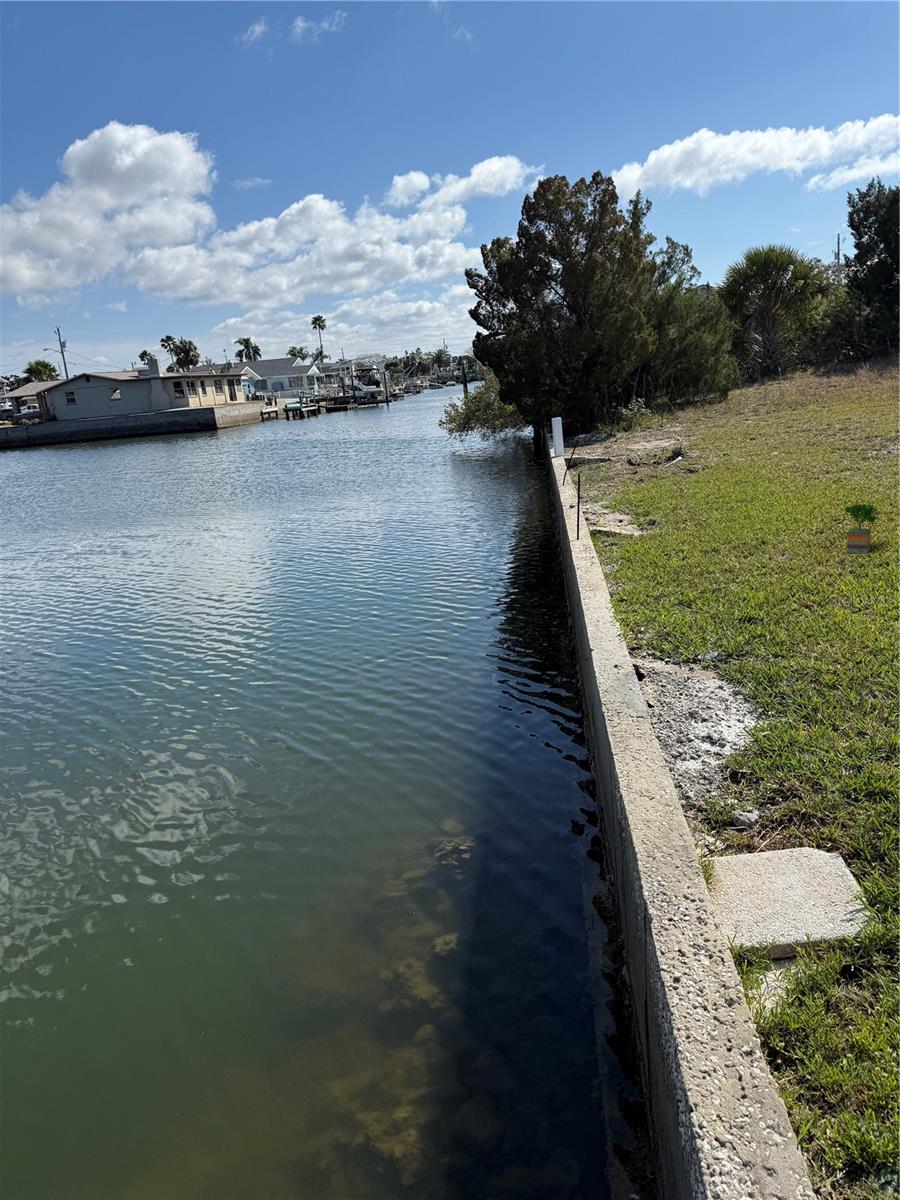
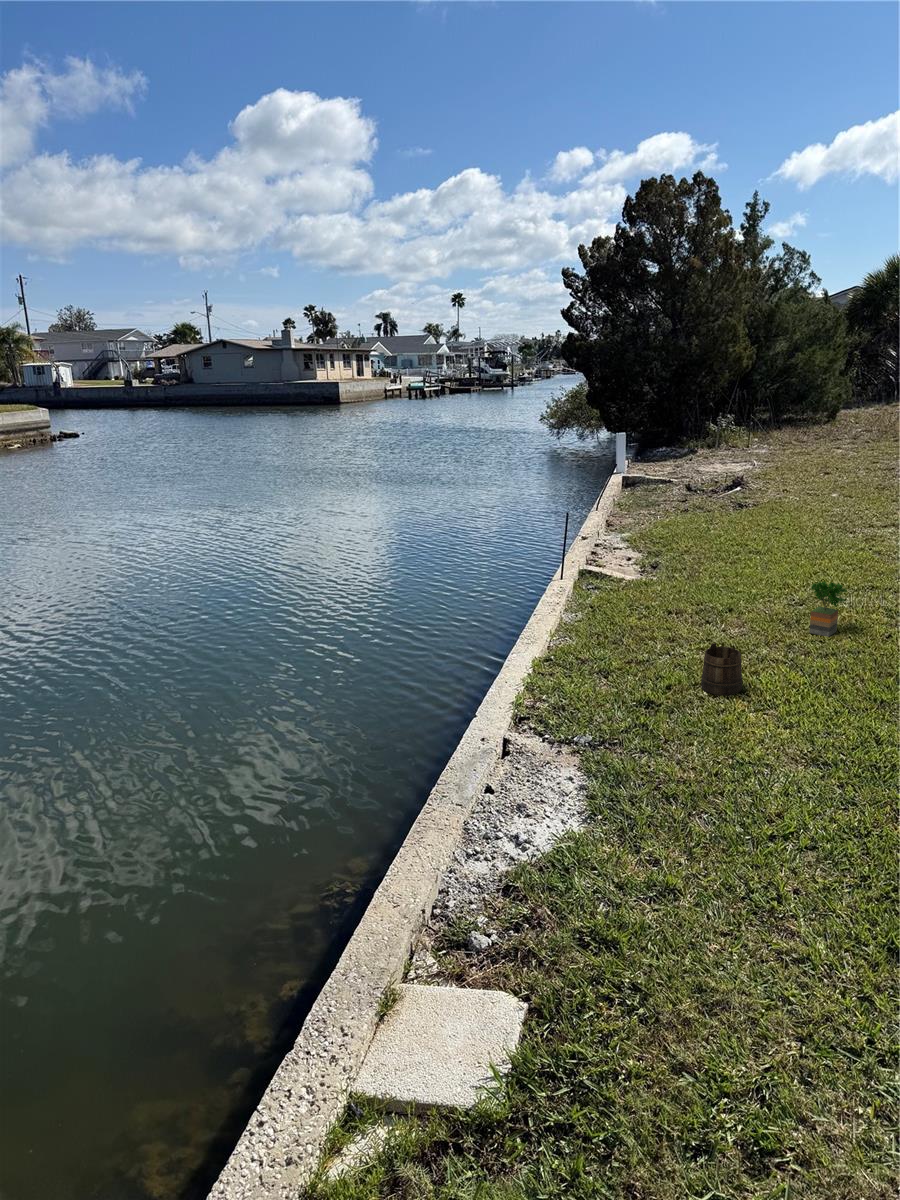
bucket: none [784,560,824,606] -> present [701,643,743,695]

